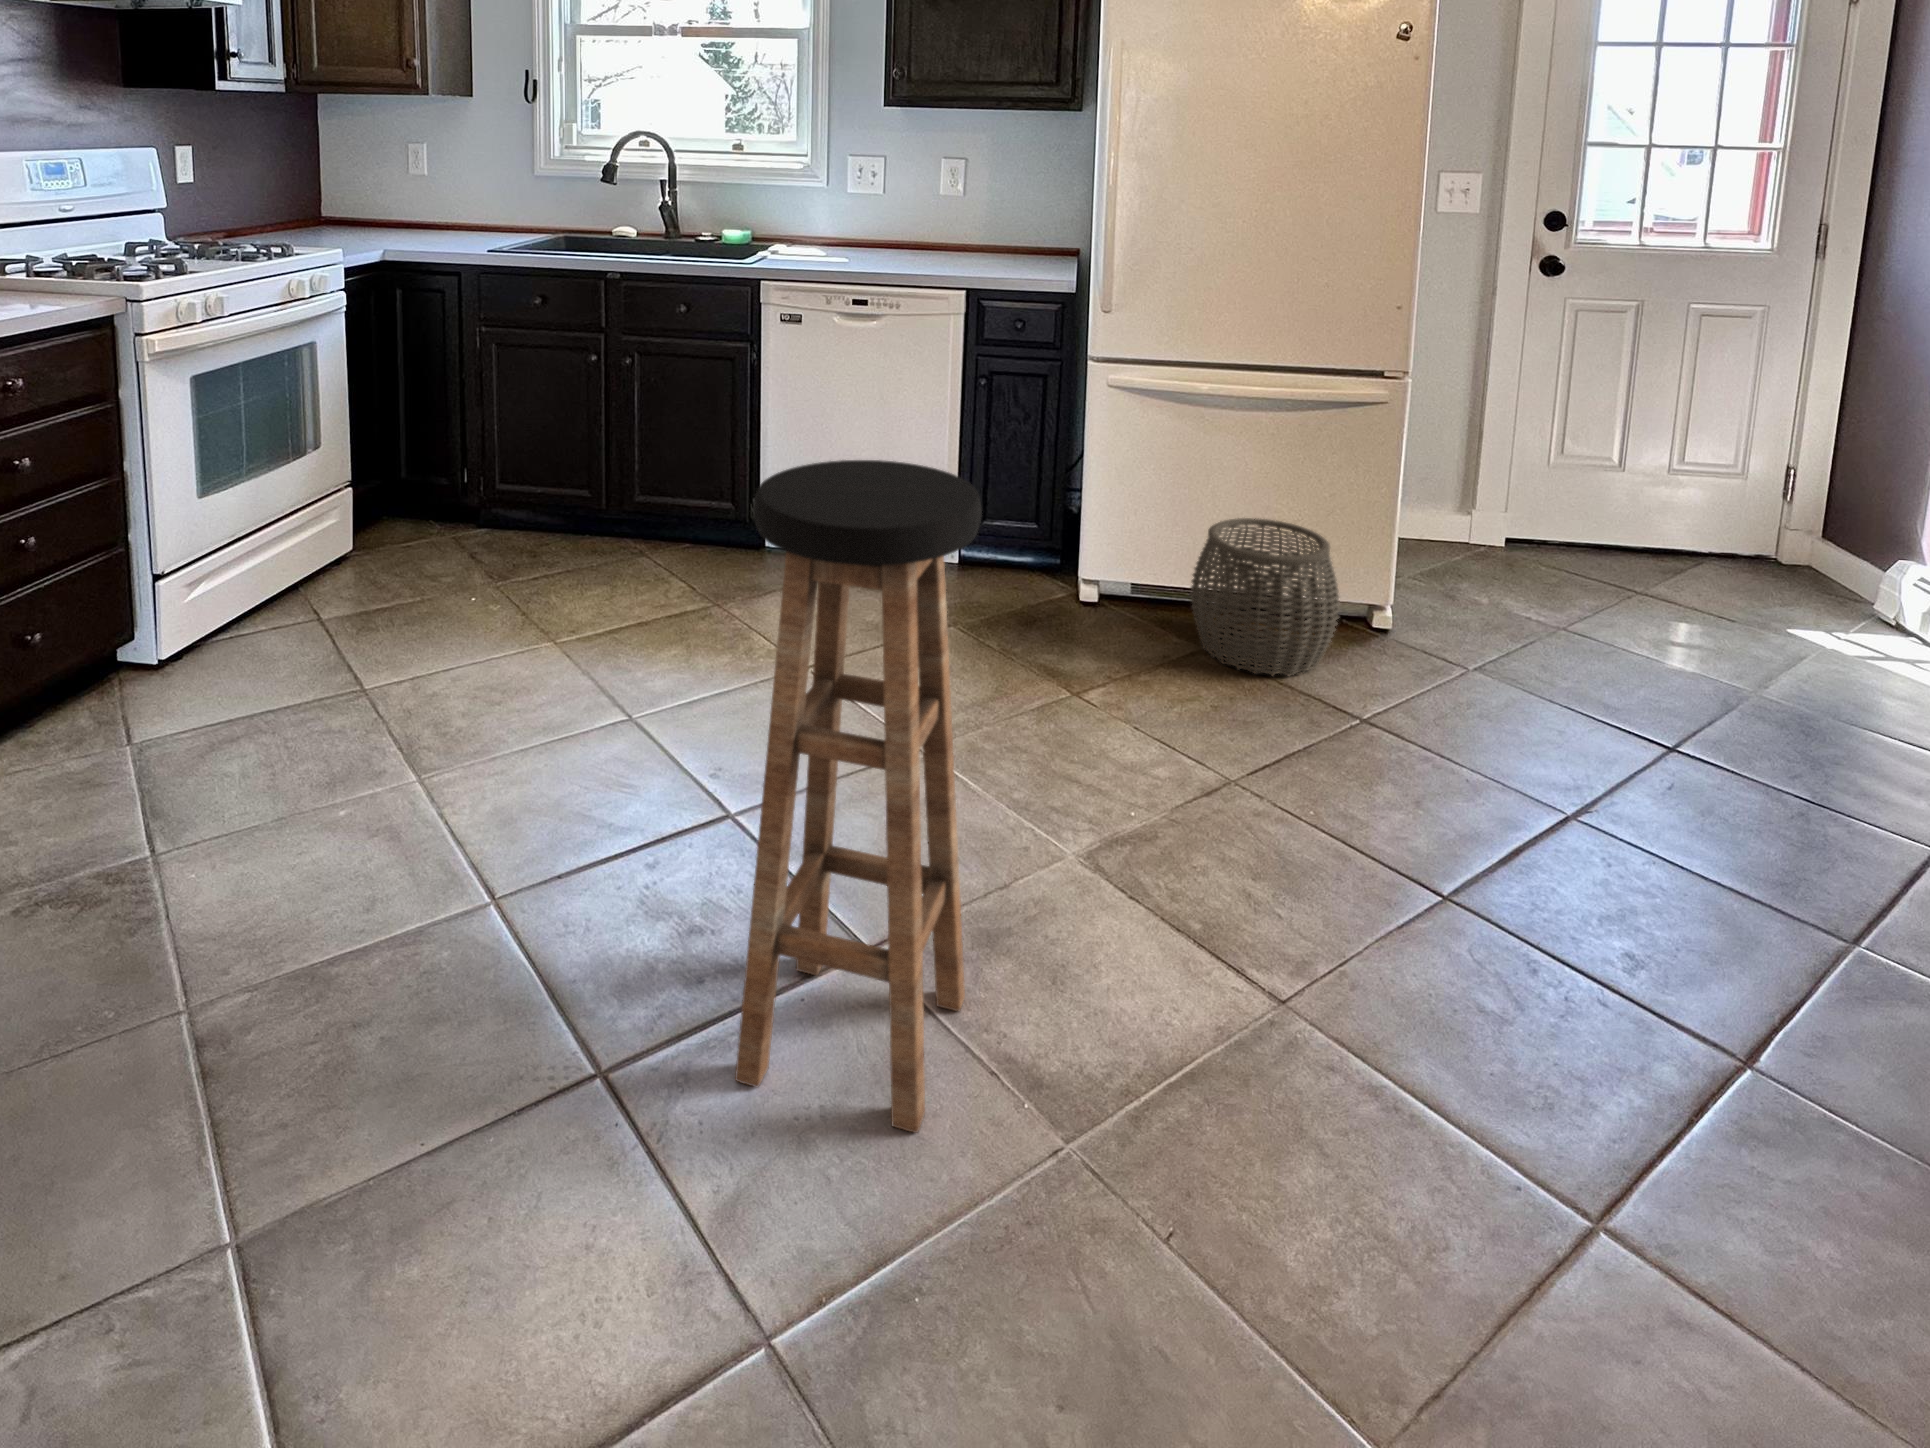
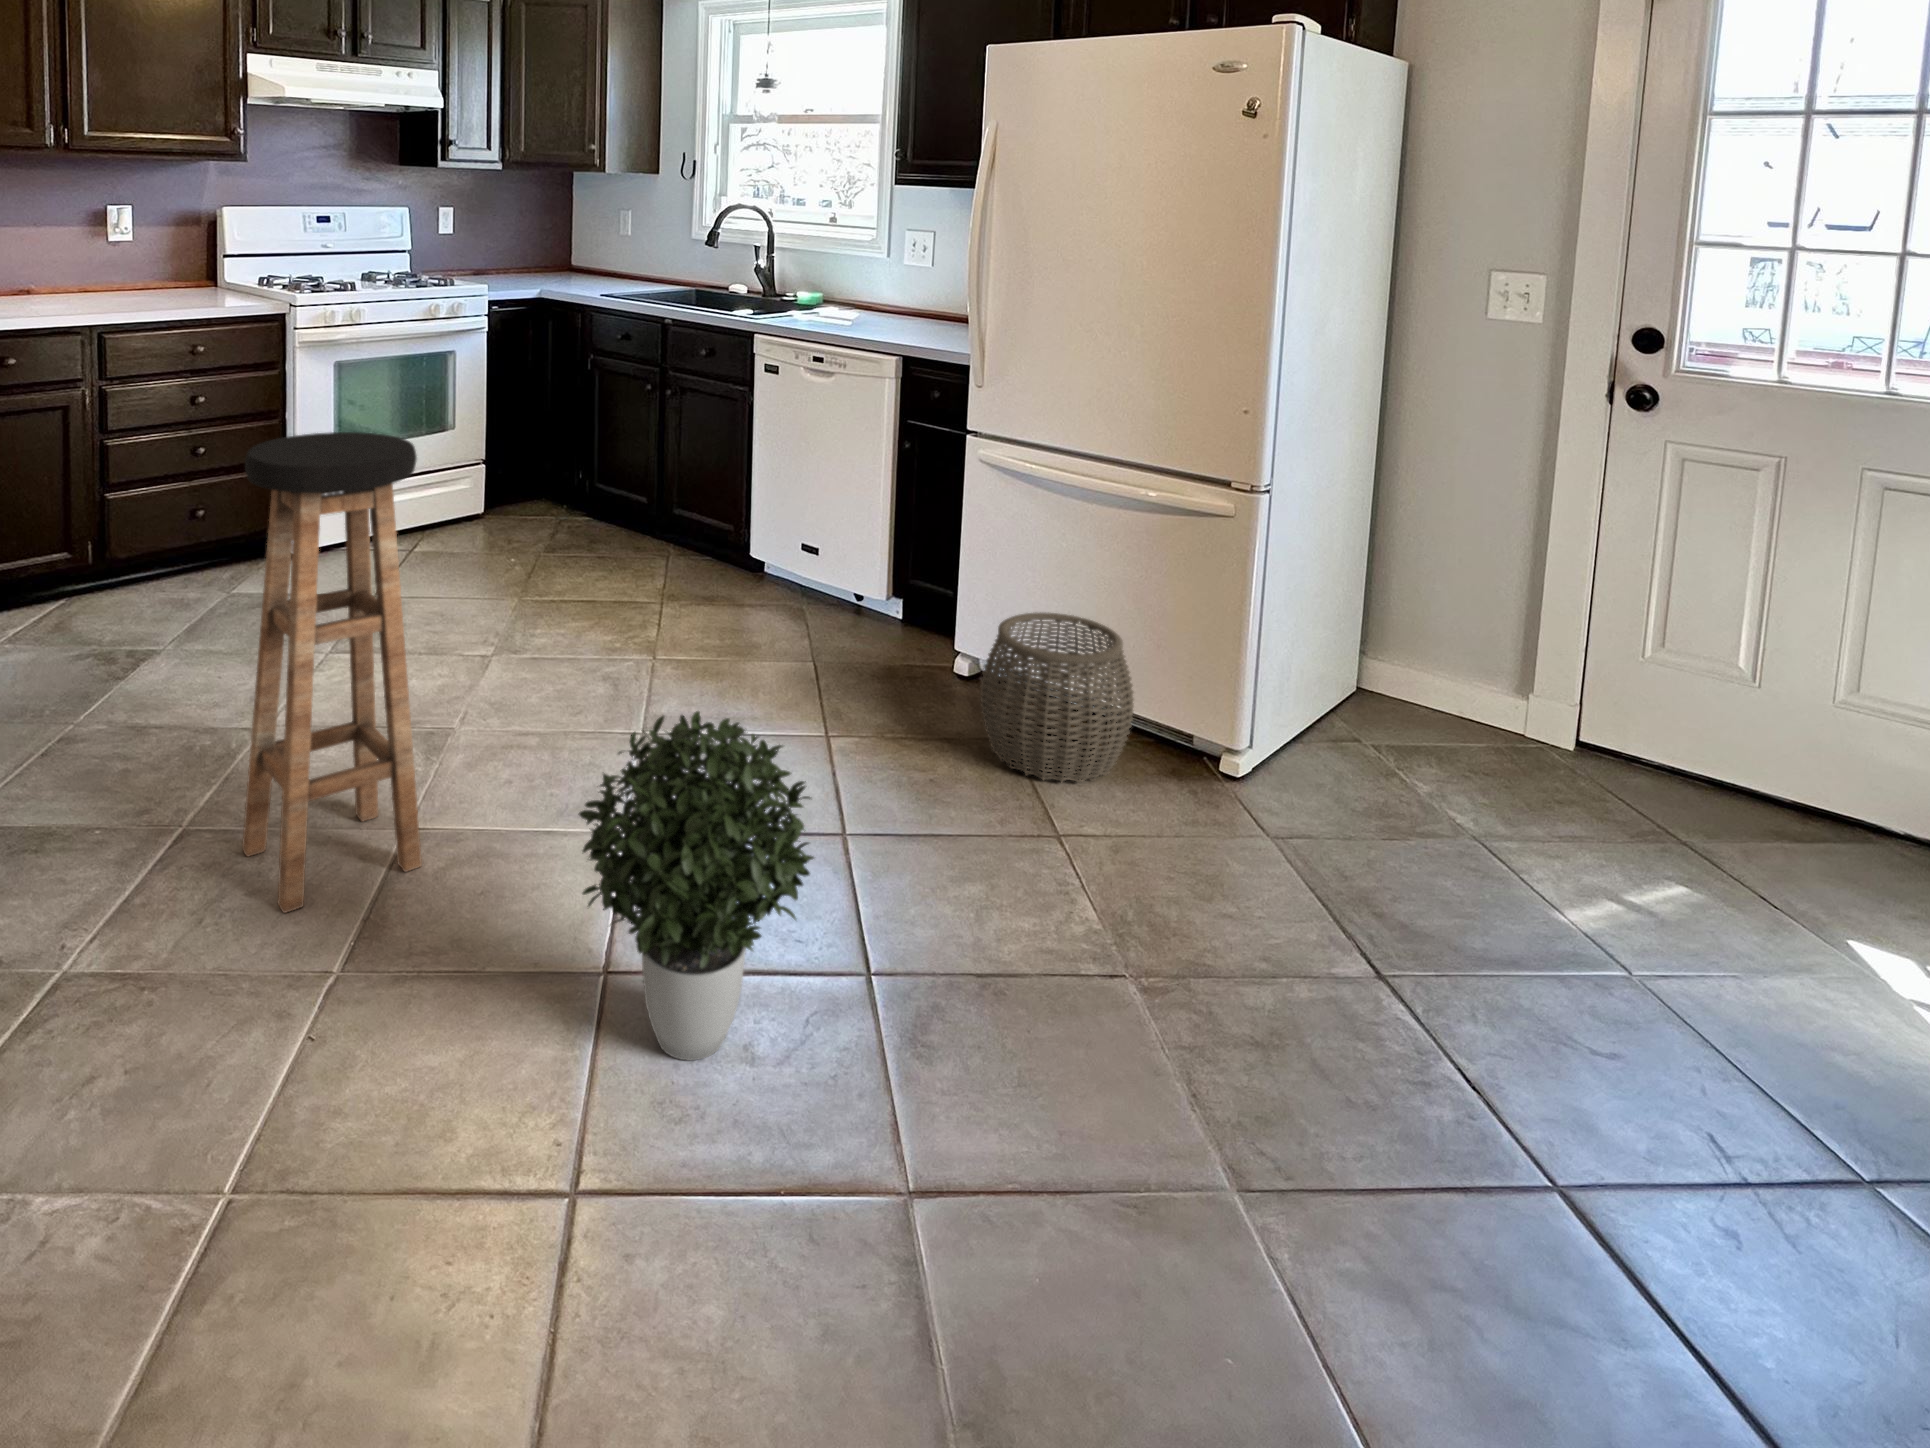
potted plant: none [1344,696,1627,1068] -> present [579,711,814,1061]

